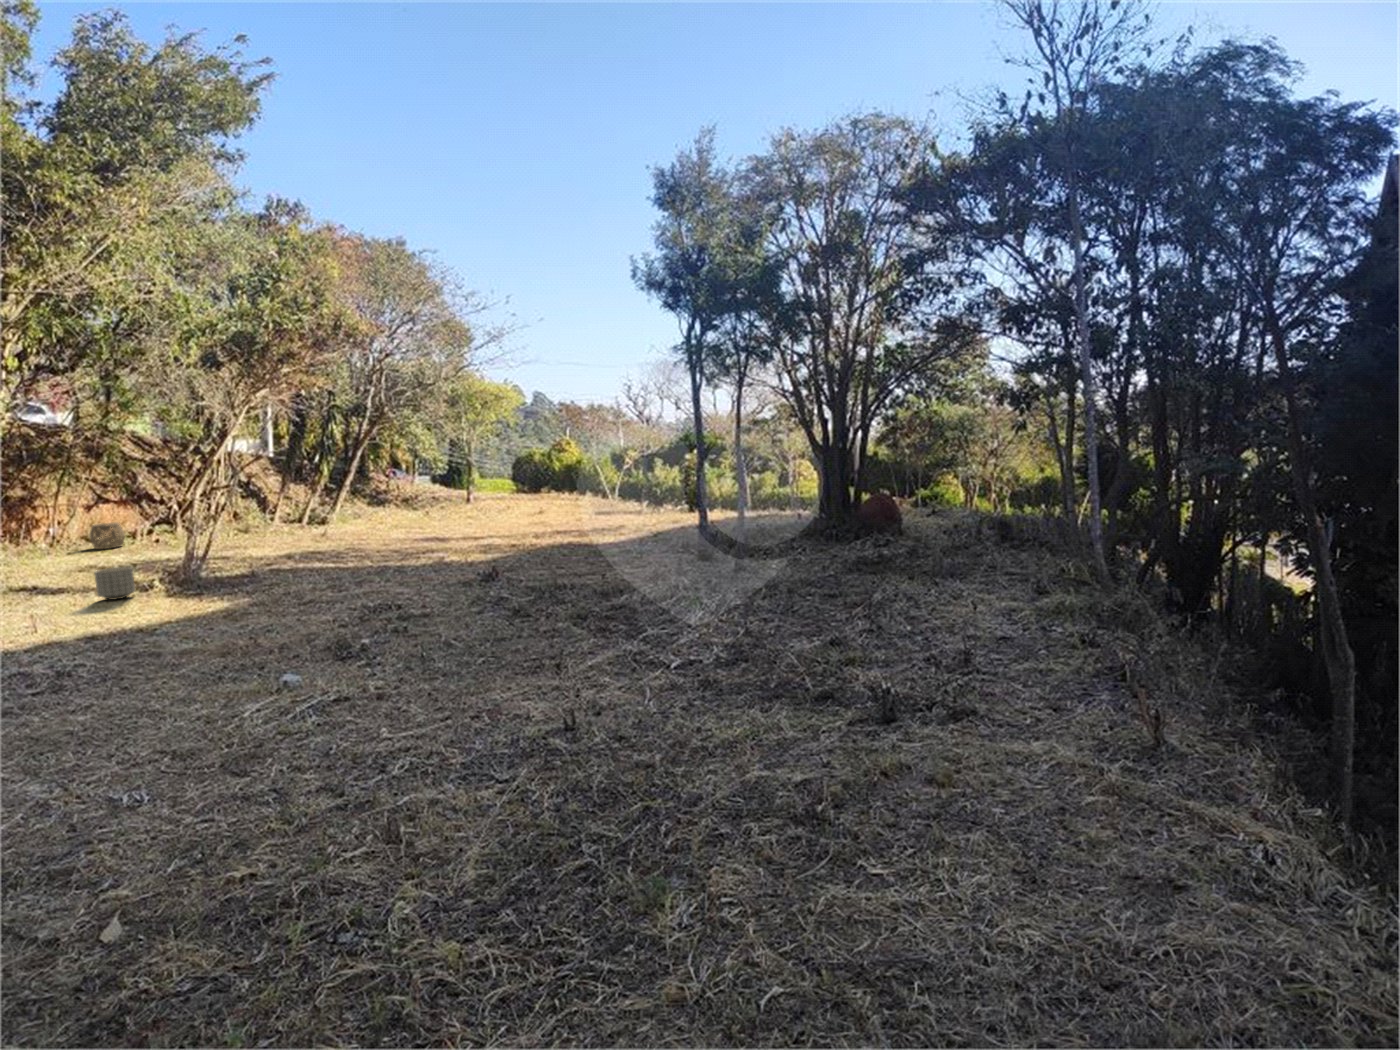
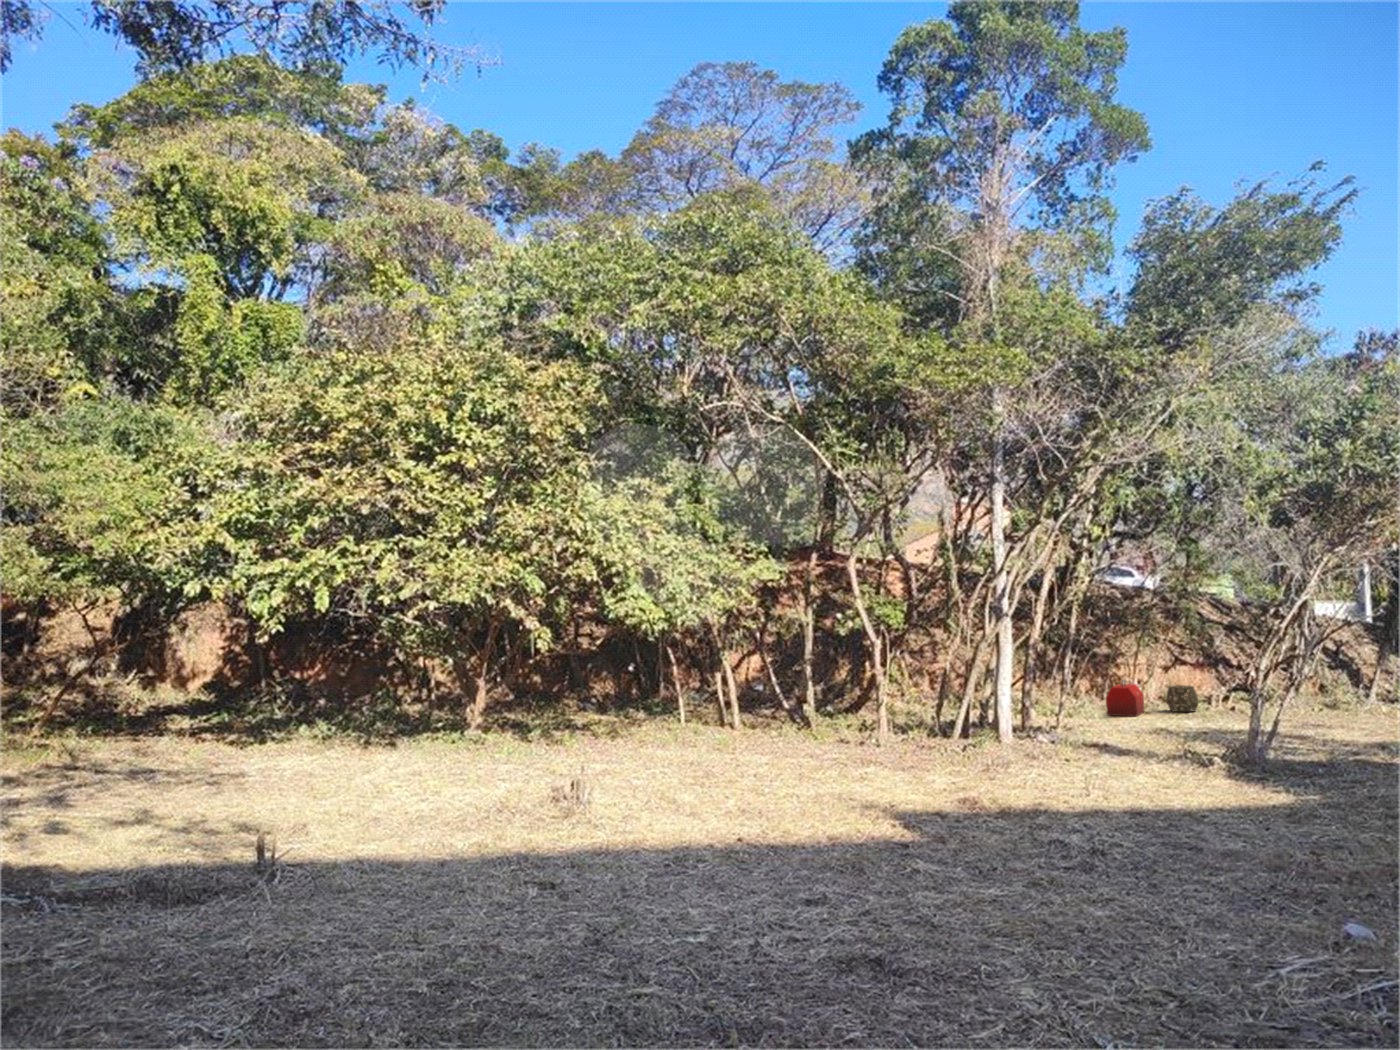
toolbox: none [17,522,66,562] -> present [1106,679,1144,717]
planter: present [94,567,135,600] -> none [1161,735,1197,768]

